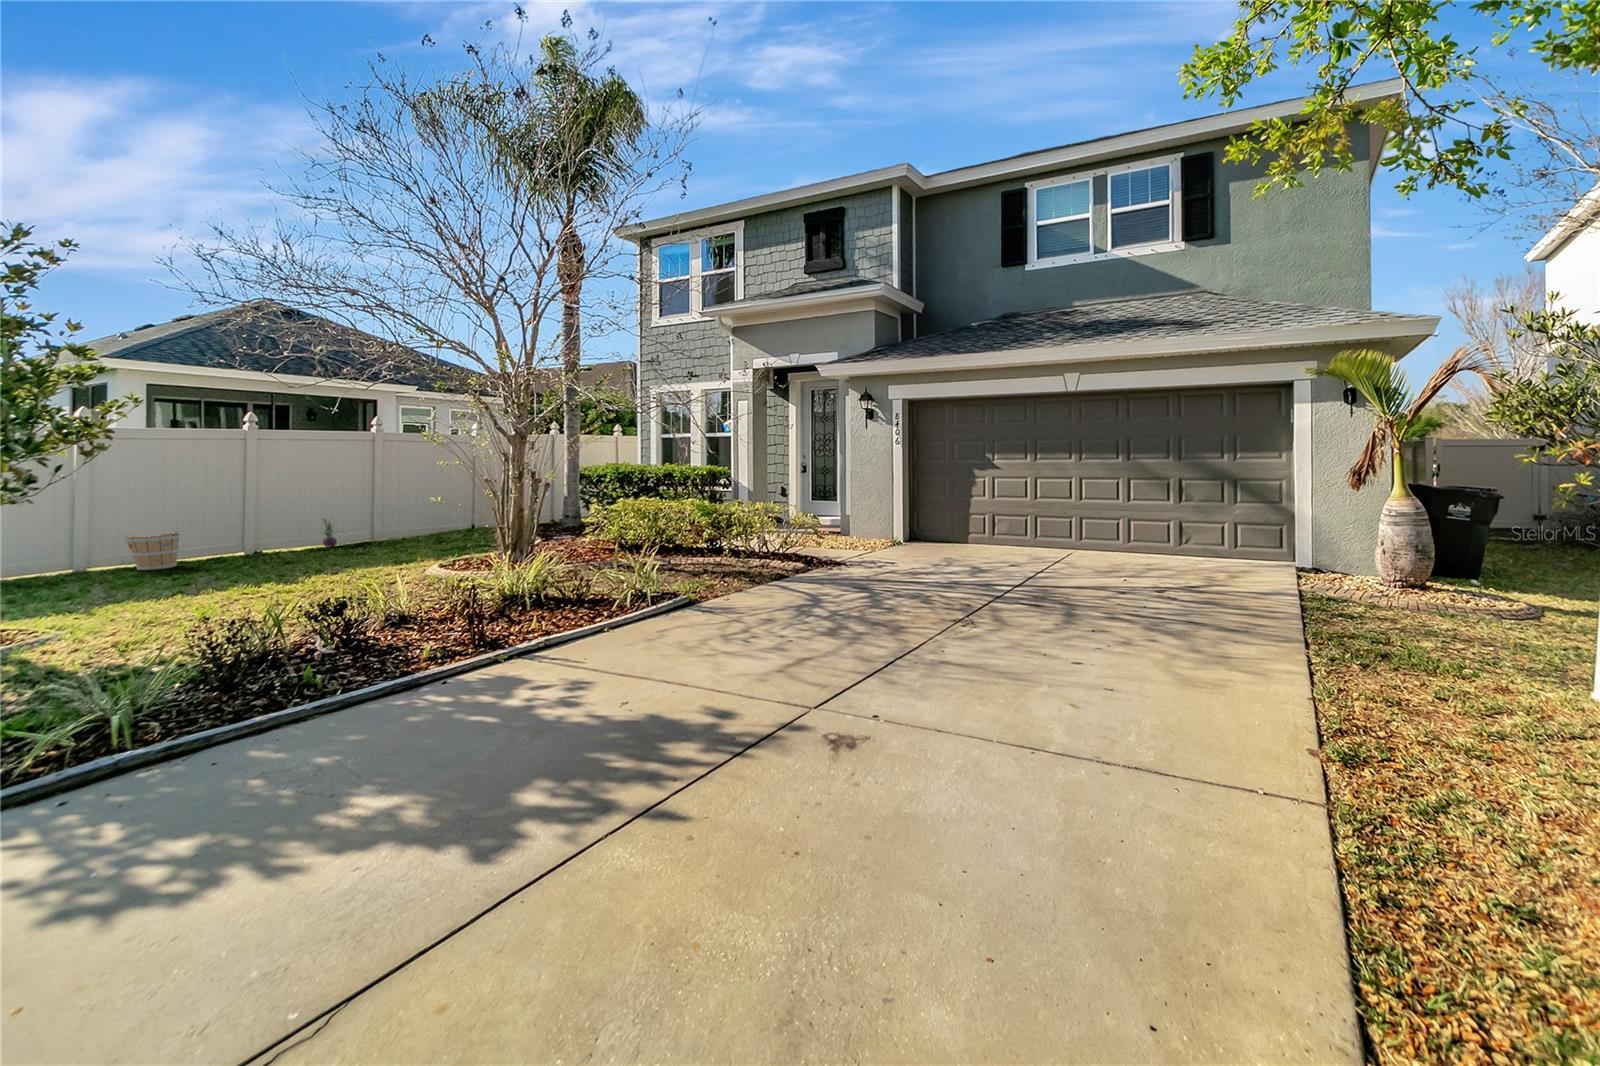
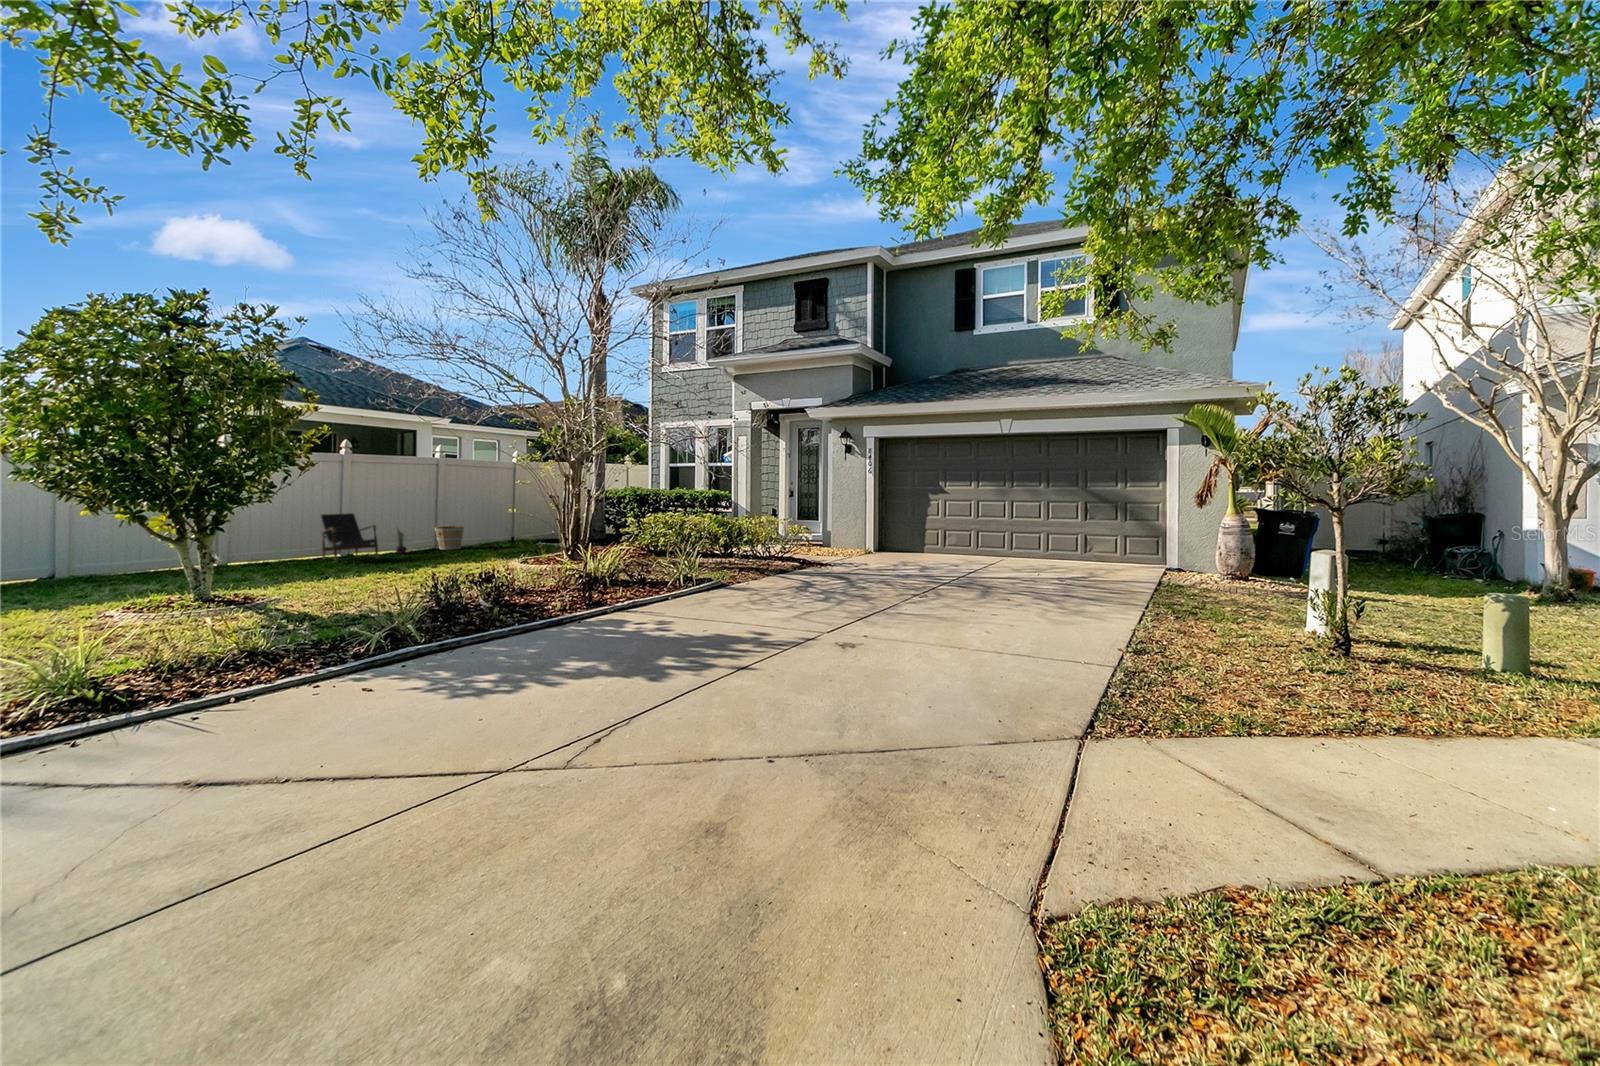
lounge chair: none [219,500,293,562] -> present [320,513,378,561]
wooden bucket: present [125,531,180,570] -> present [434,526,464,550]

